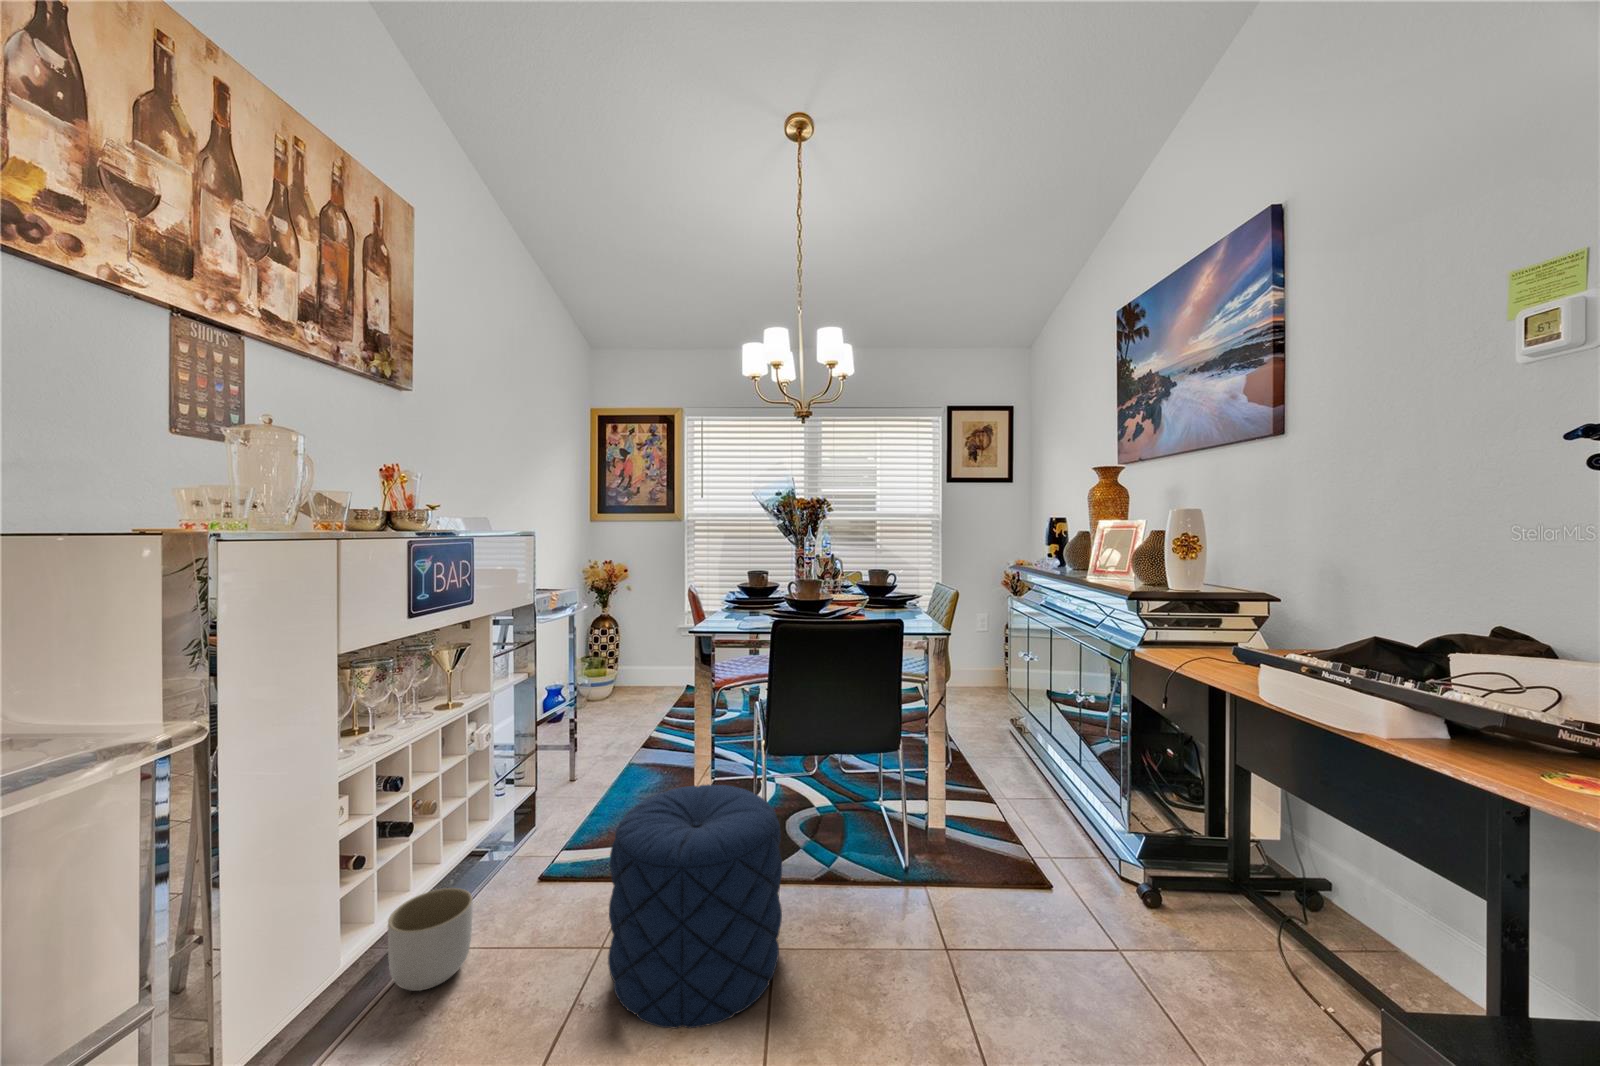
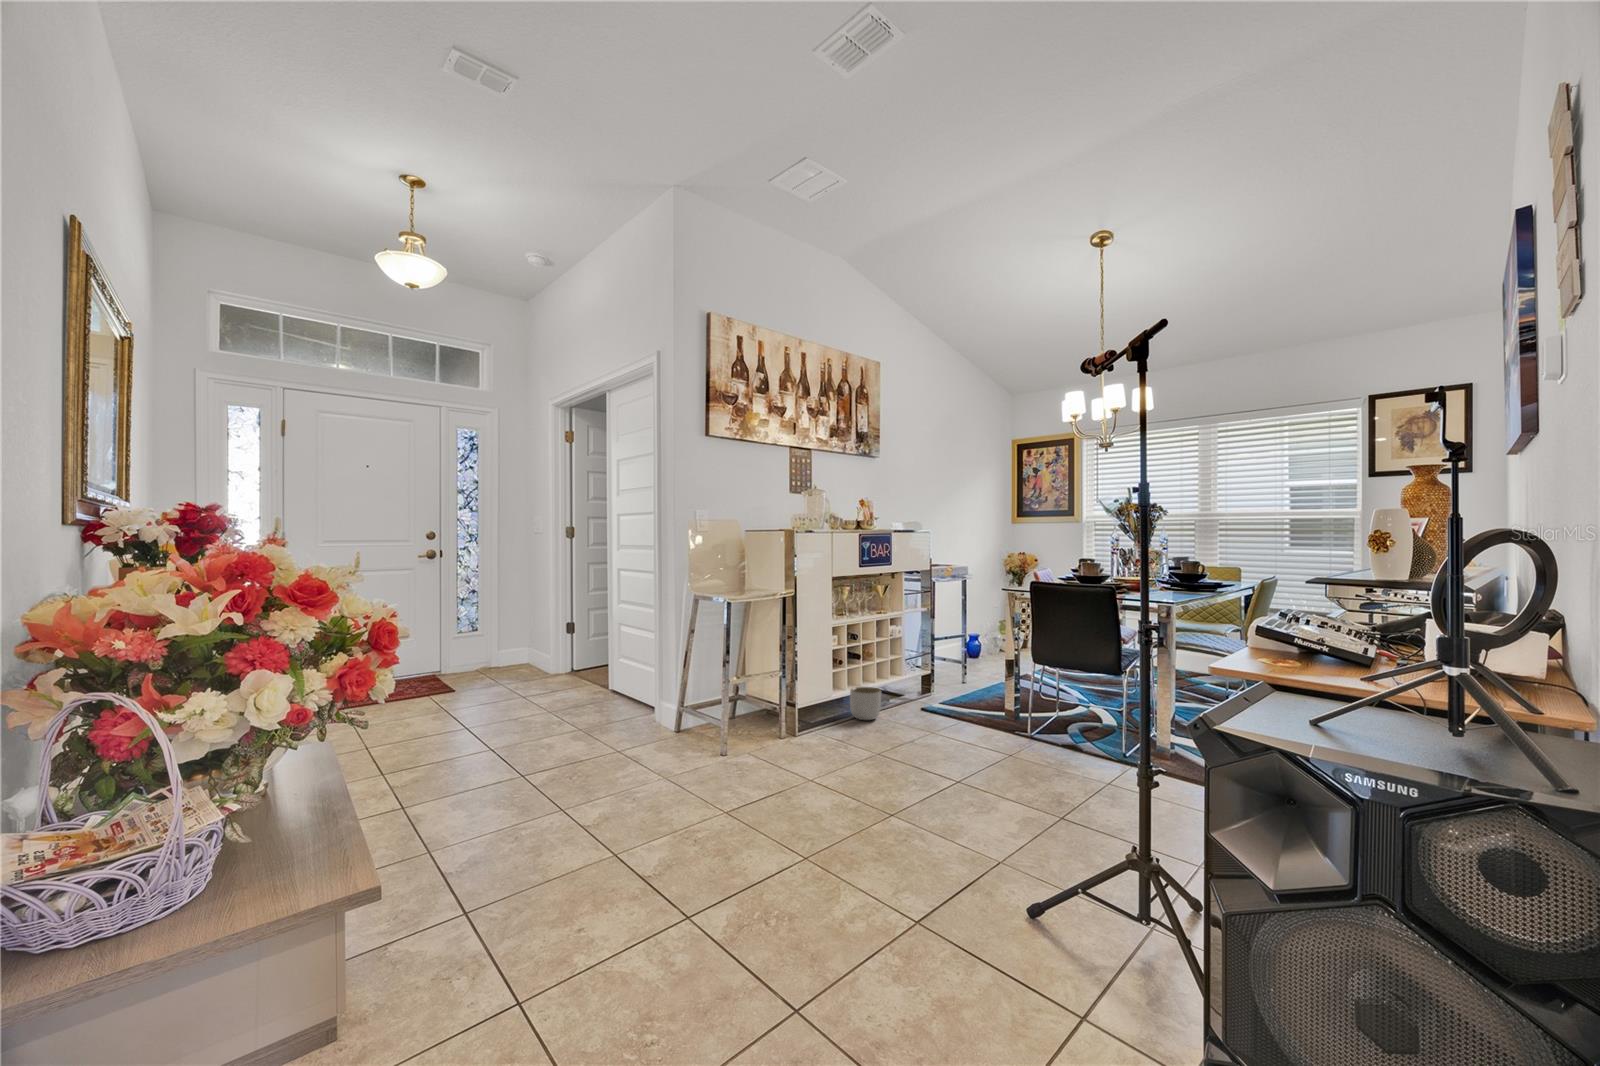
pouf: present [608,785,782,1029] -> none [925,661,1012,756]

